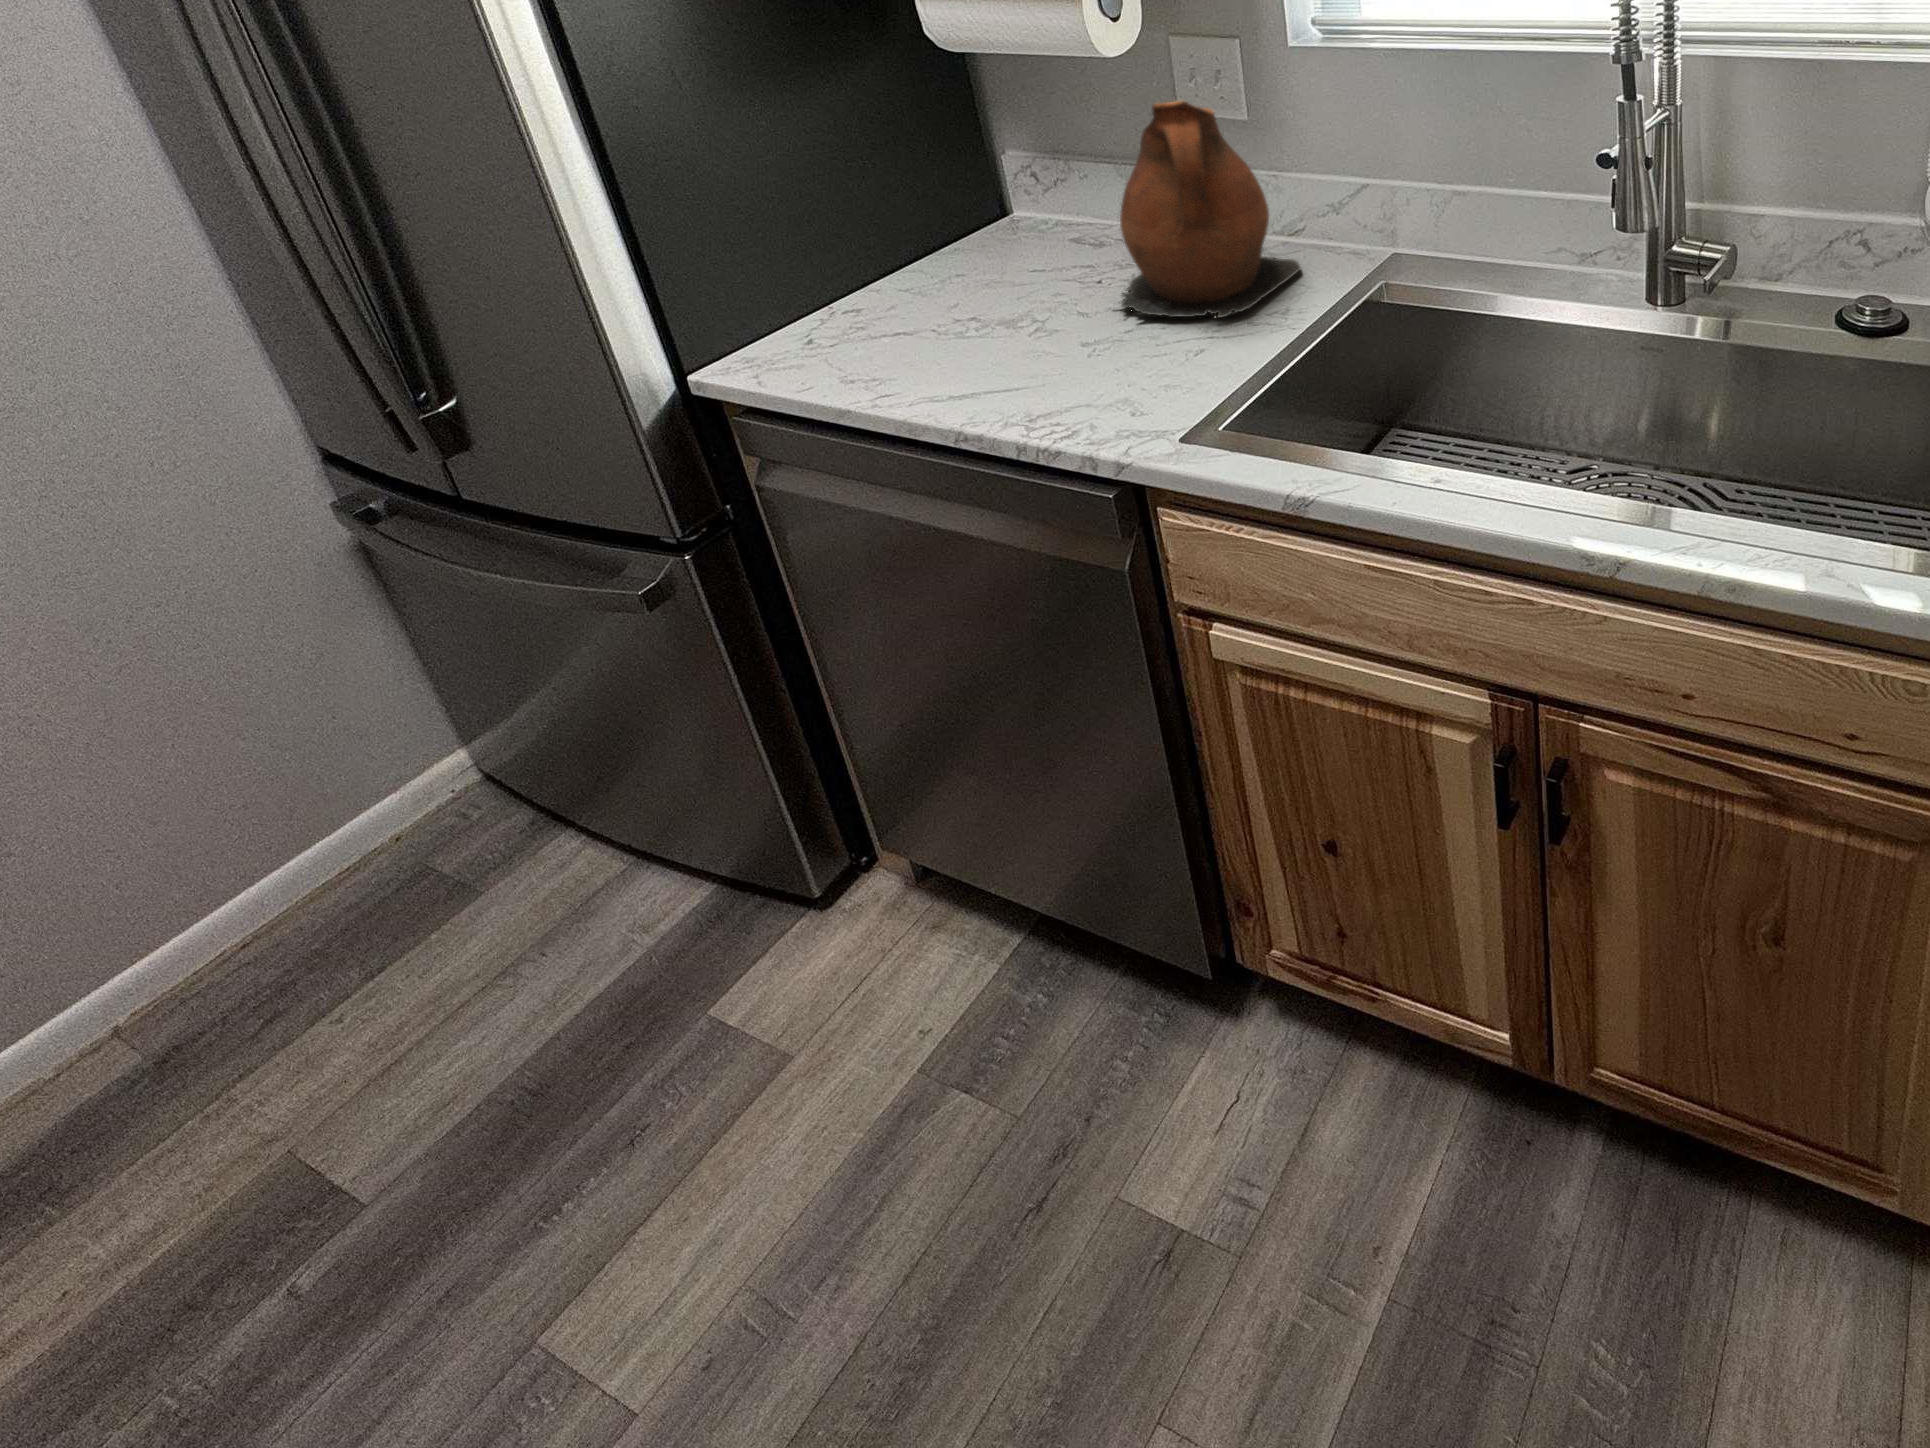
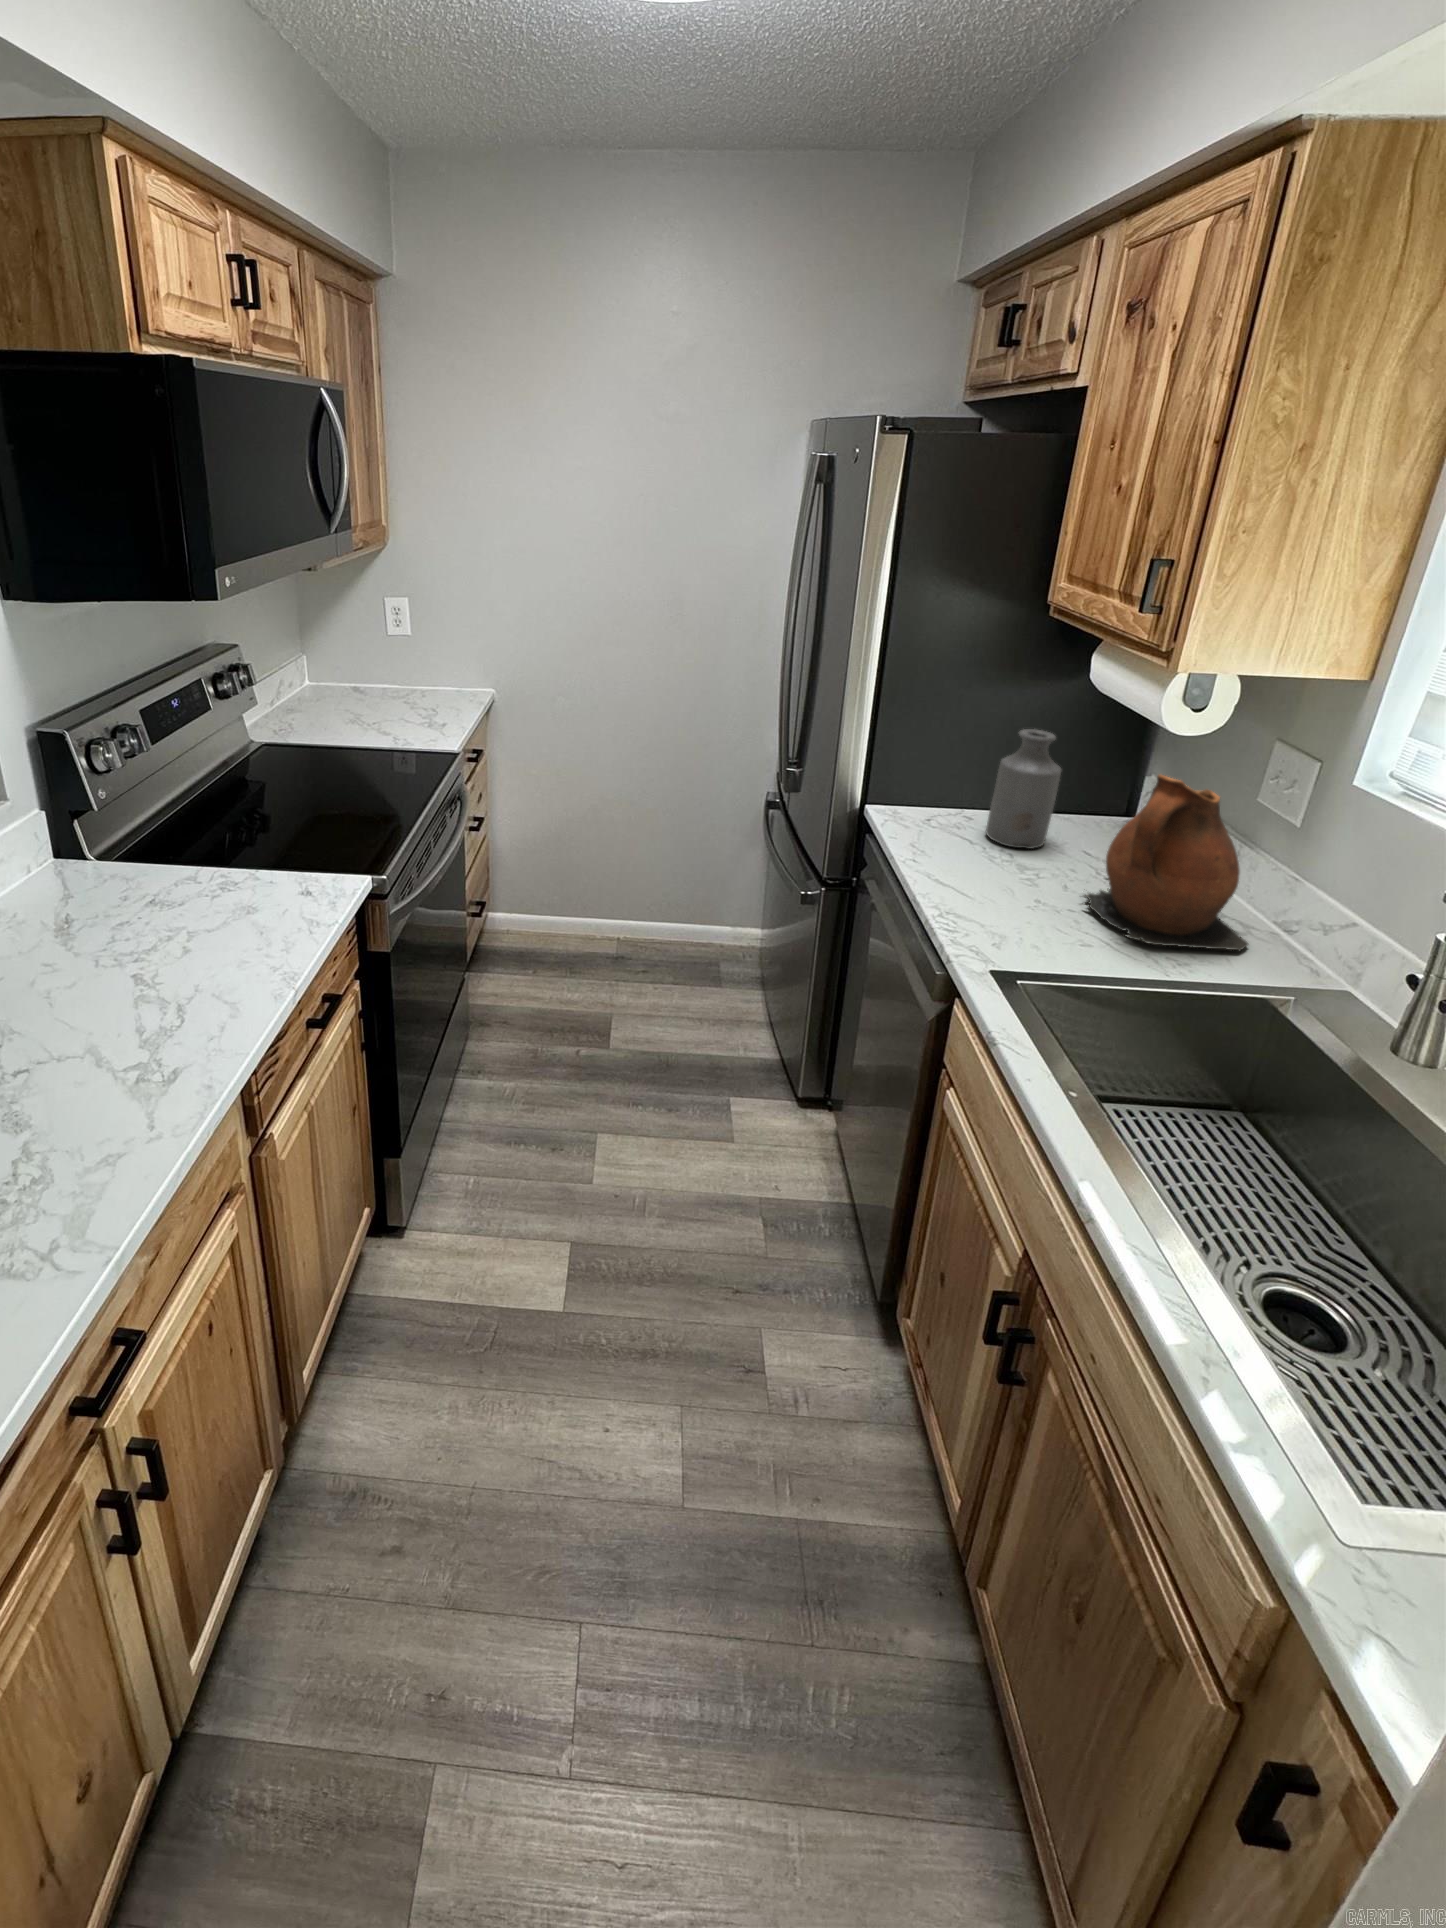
bottle: none [875,132,991,316] -> present [986,729,1061,849]

